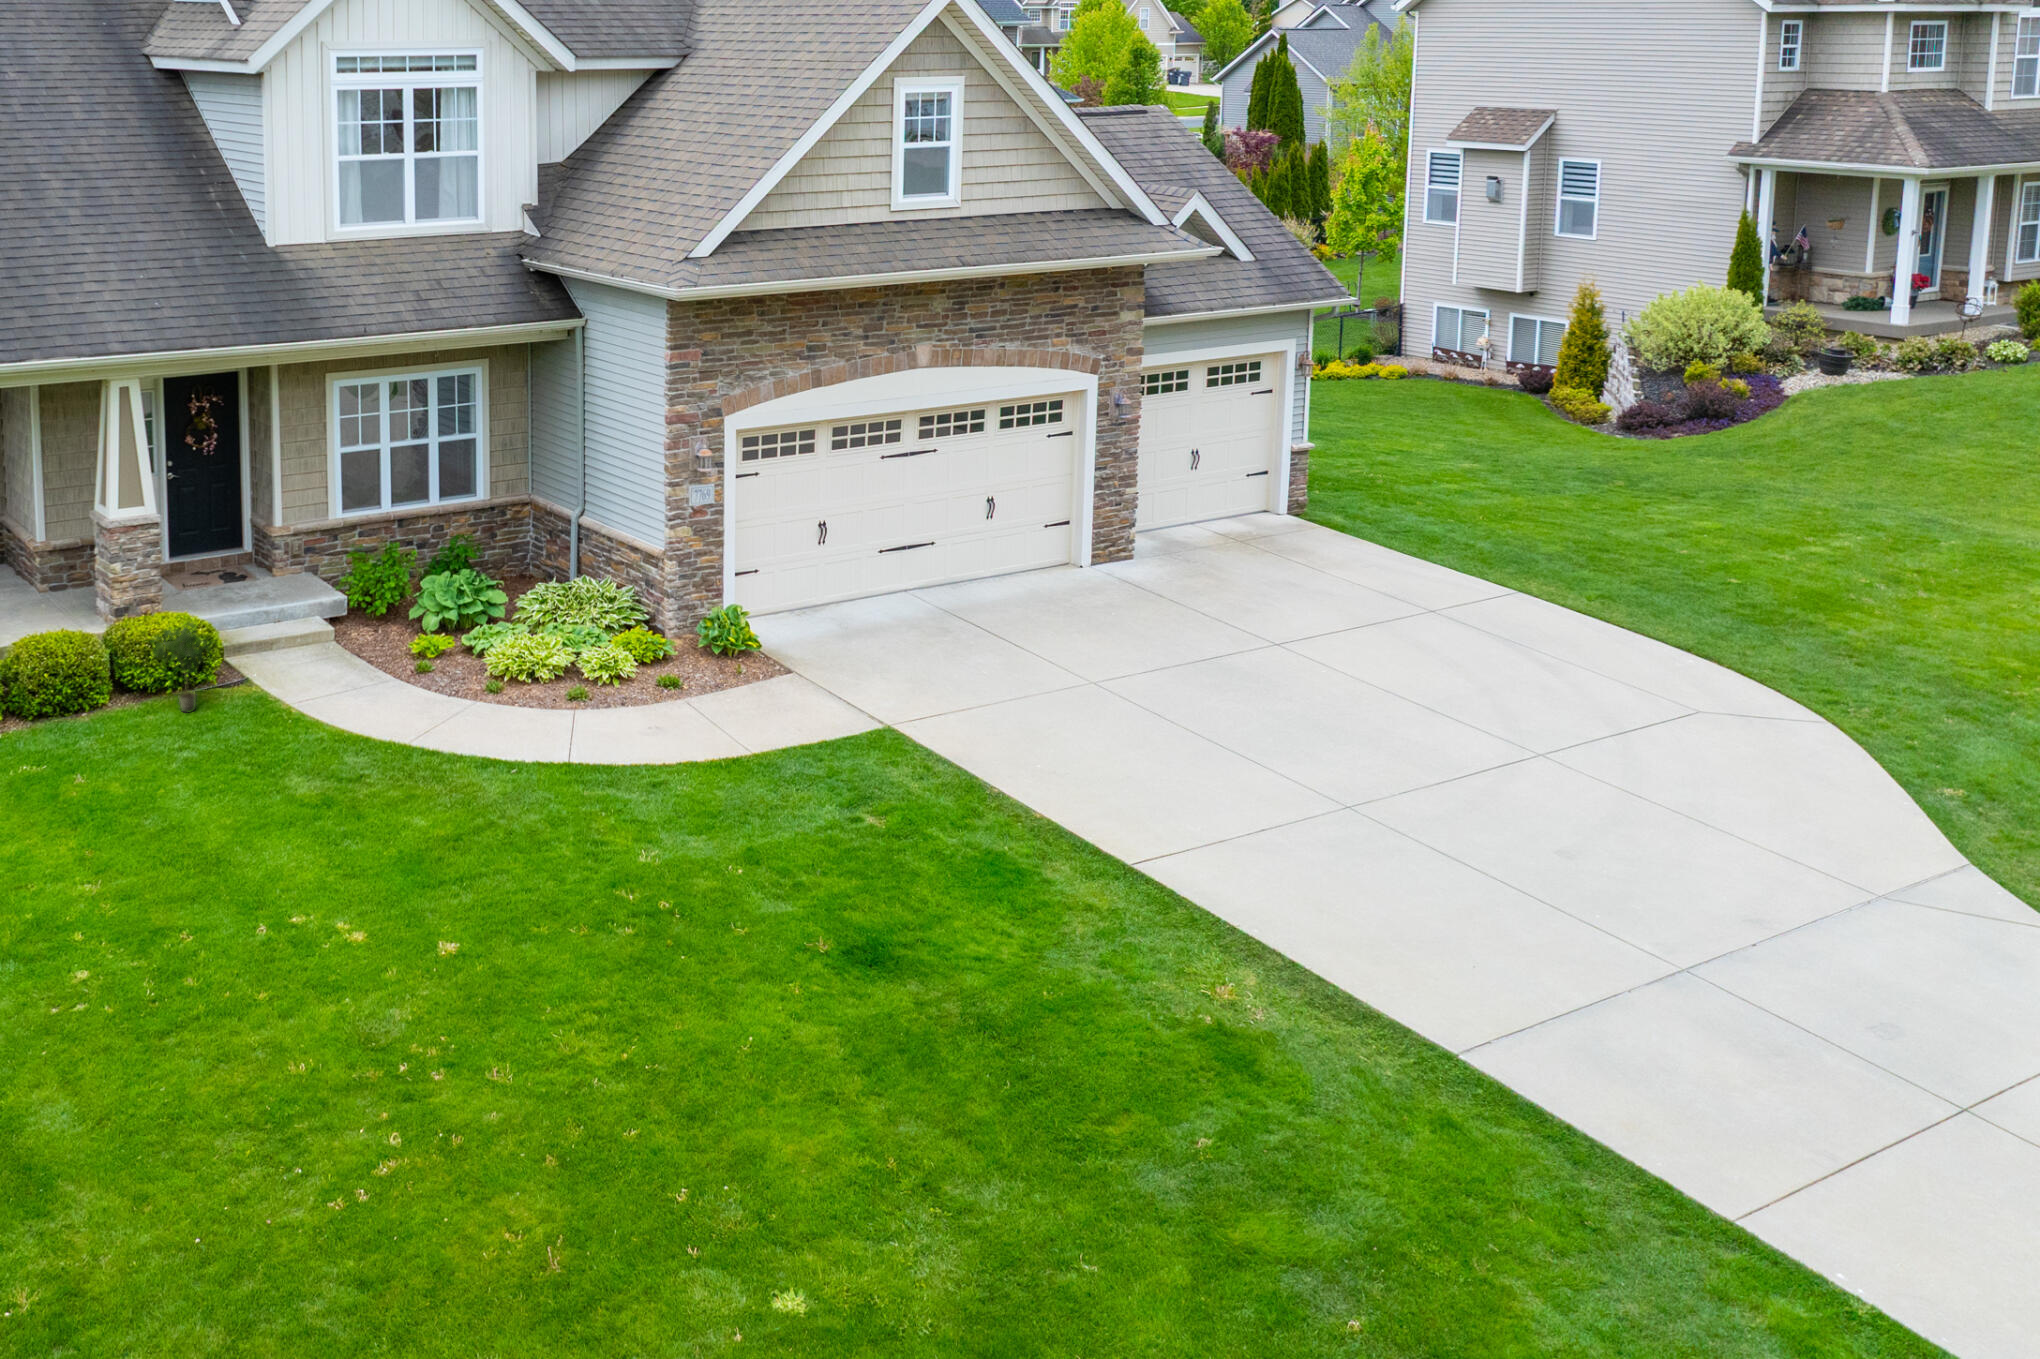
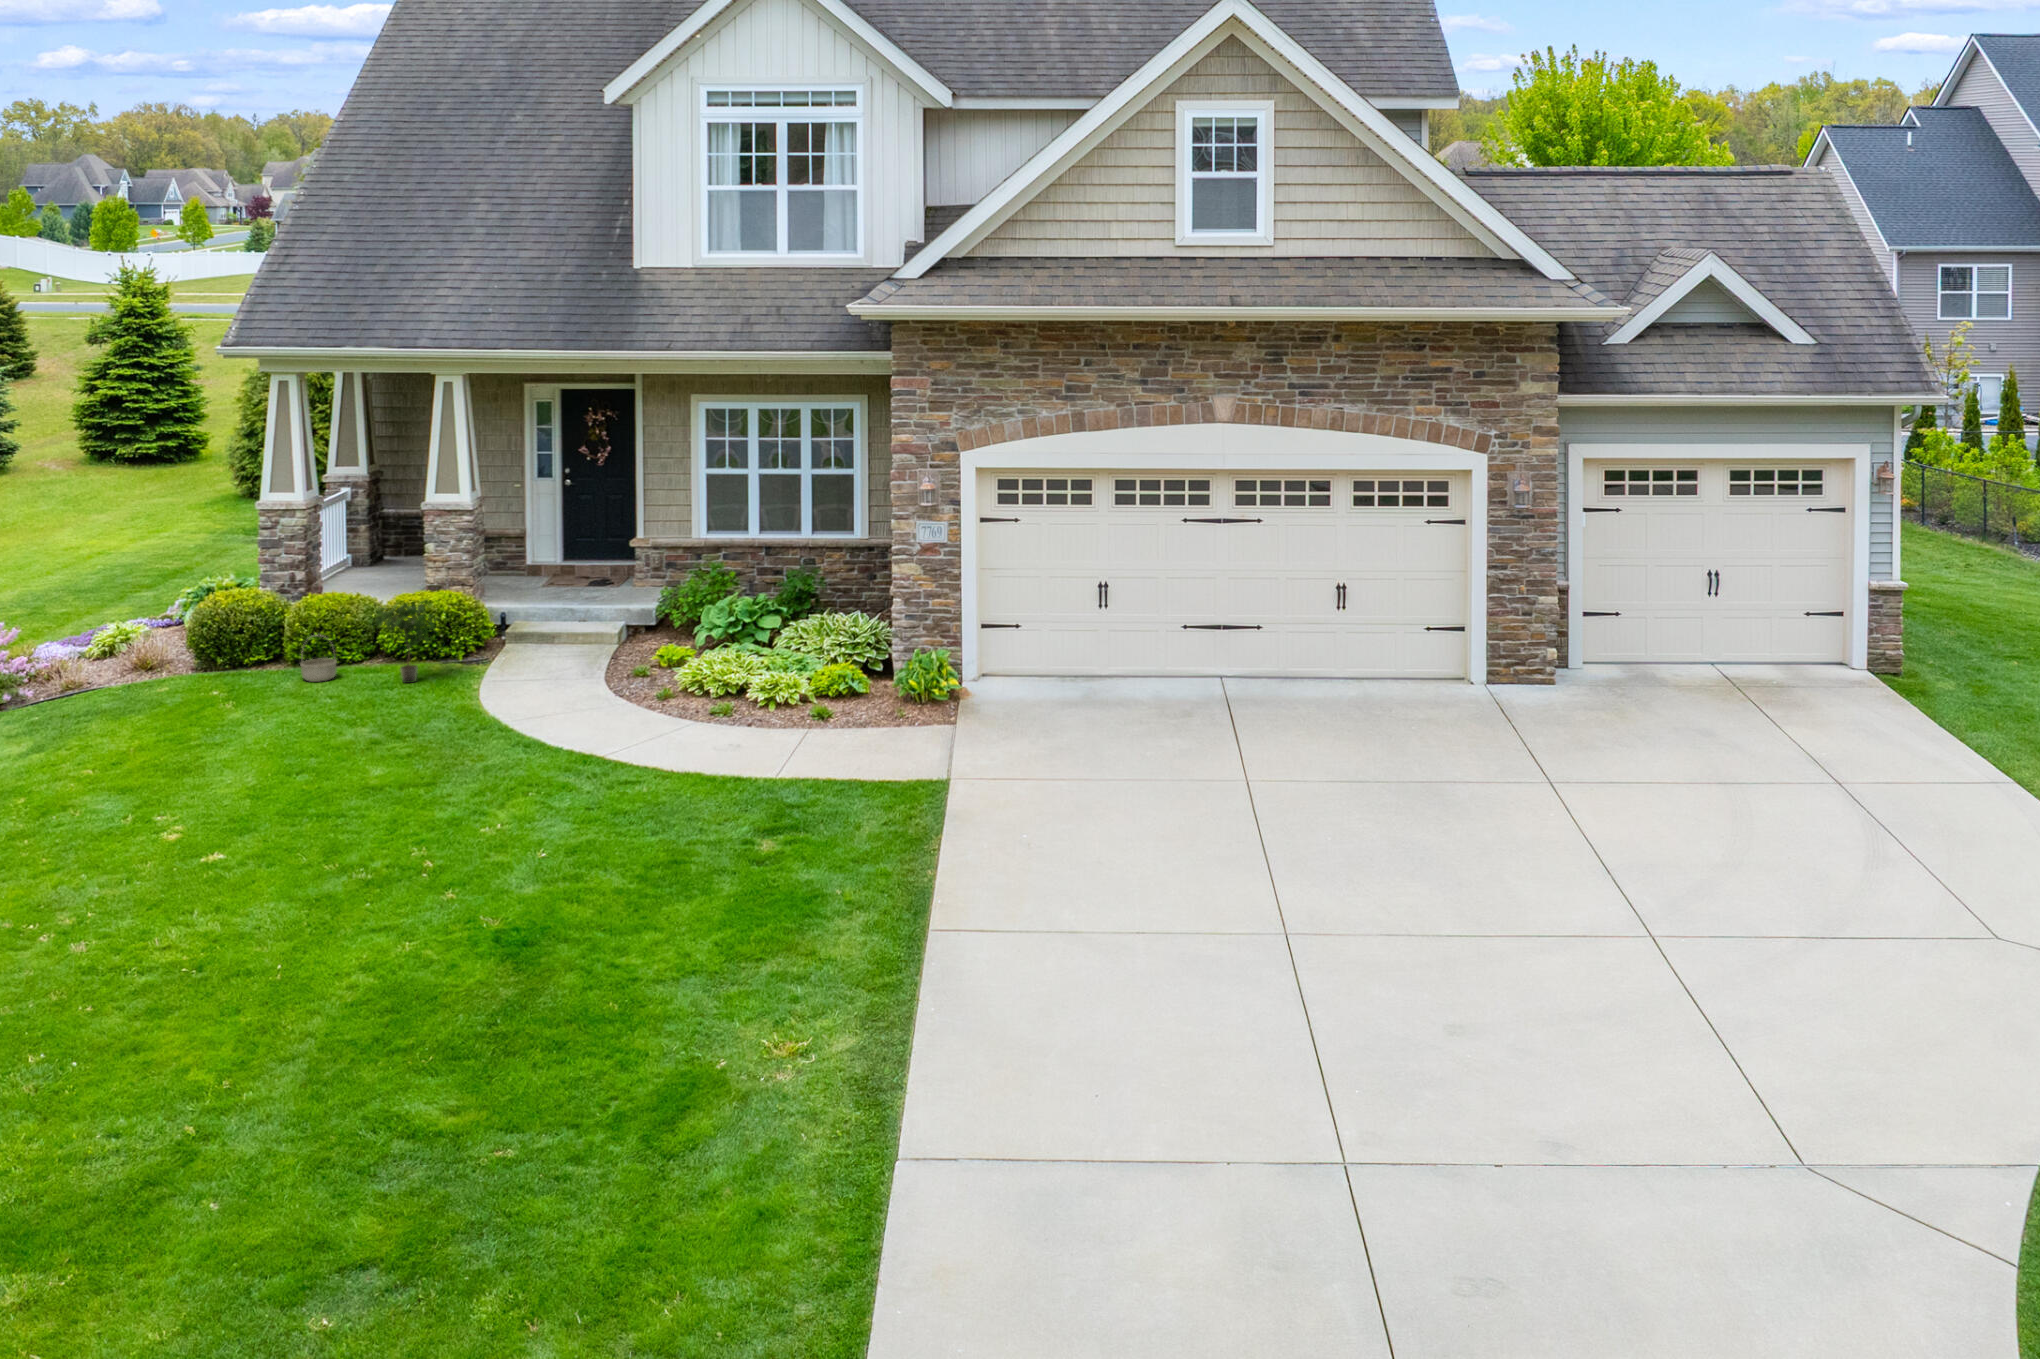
basket: none [65,676,104,728] -> present [300,635,337,682]

